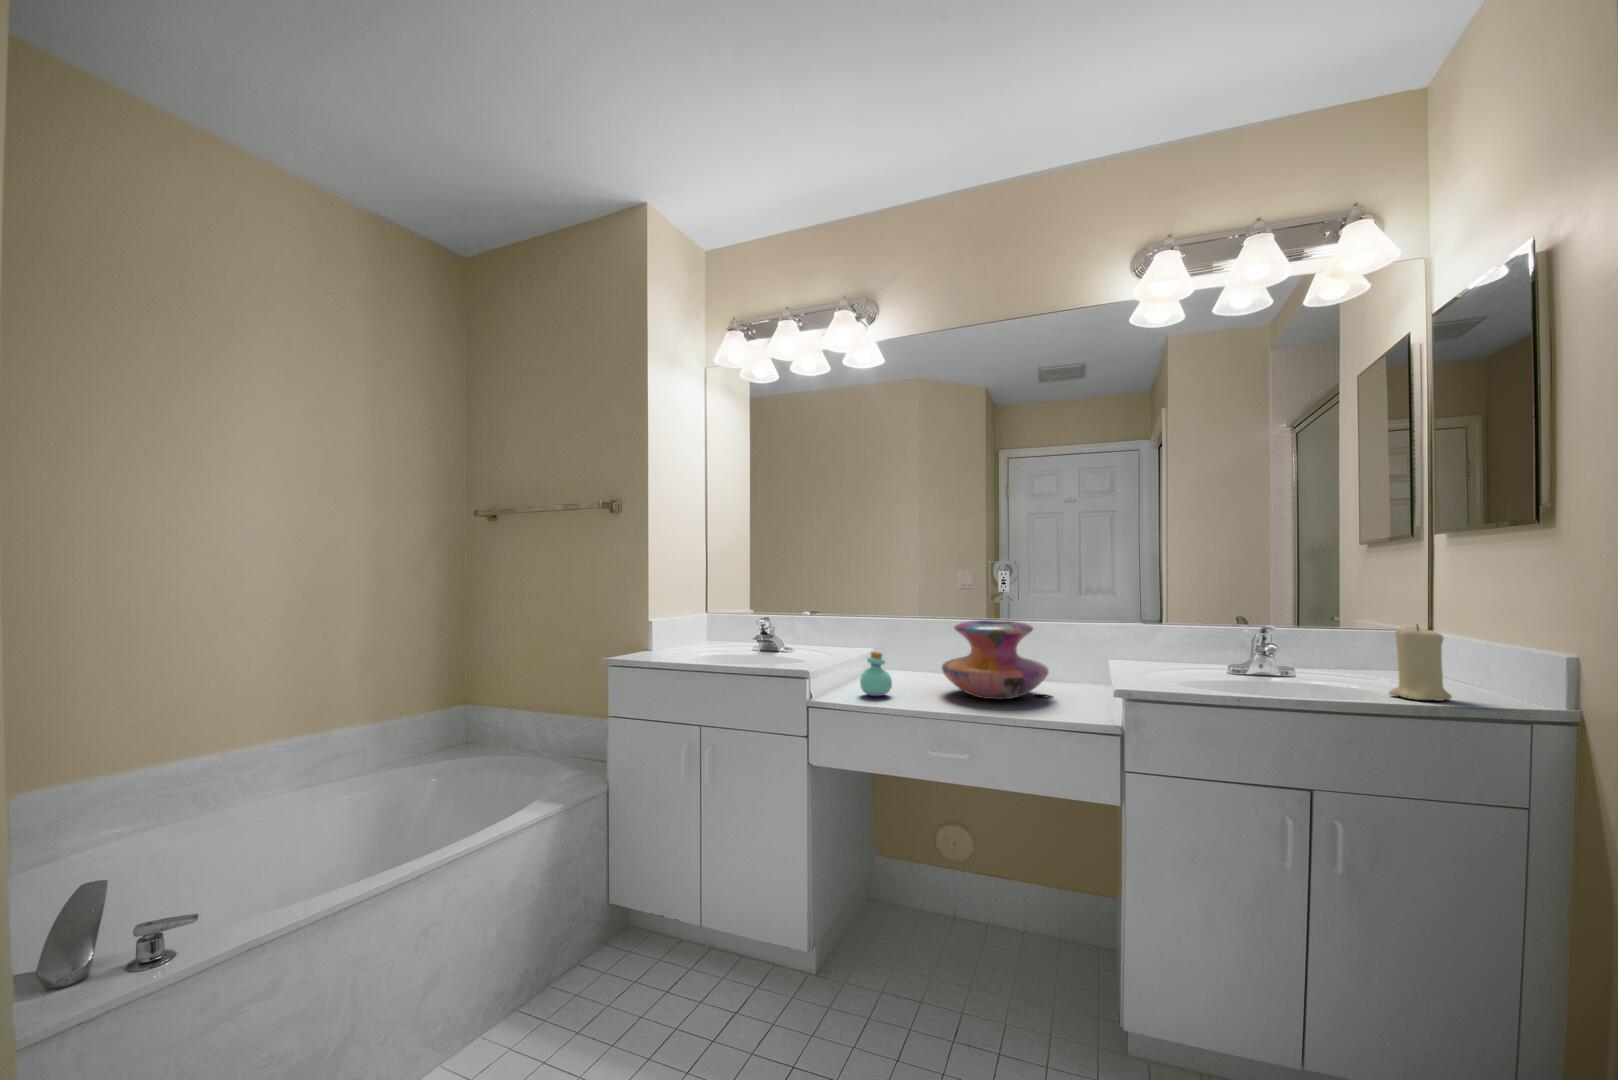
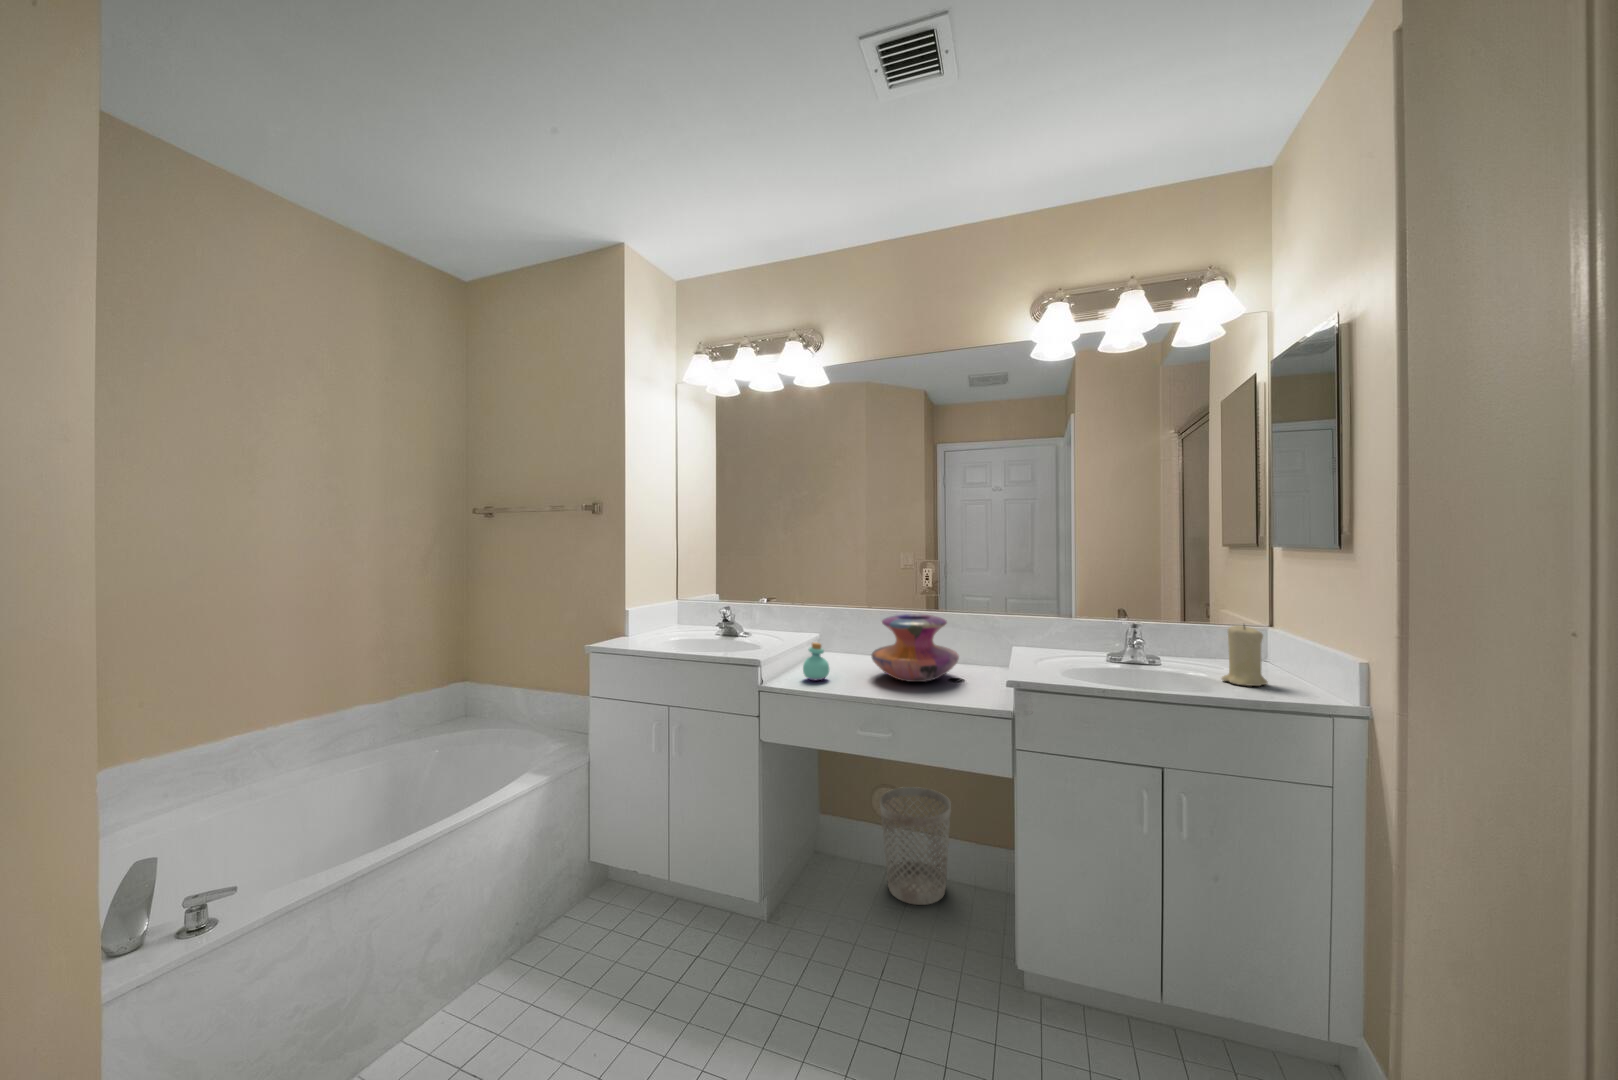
wastebasket: none [949,832,1037,975] -> present [880,787,951,905]

